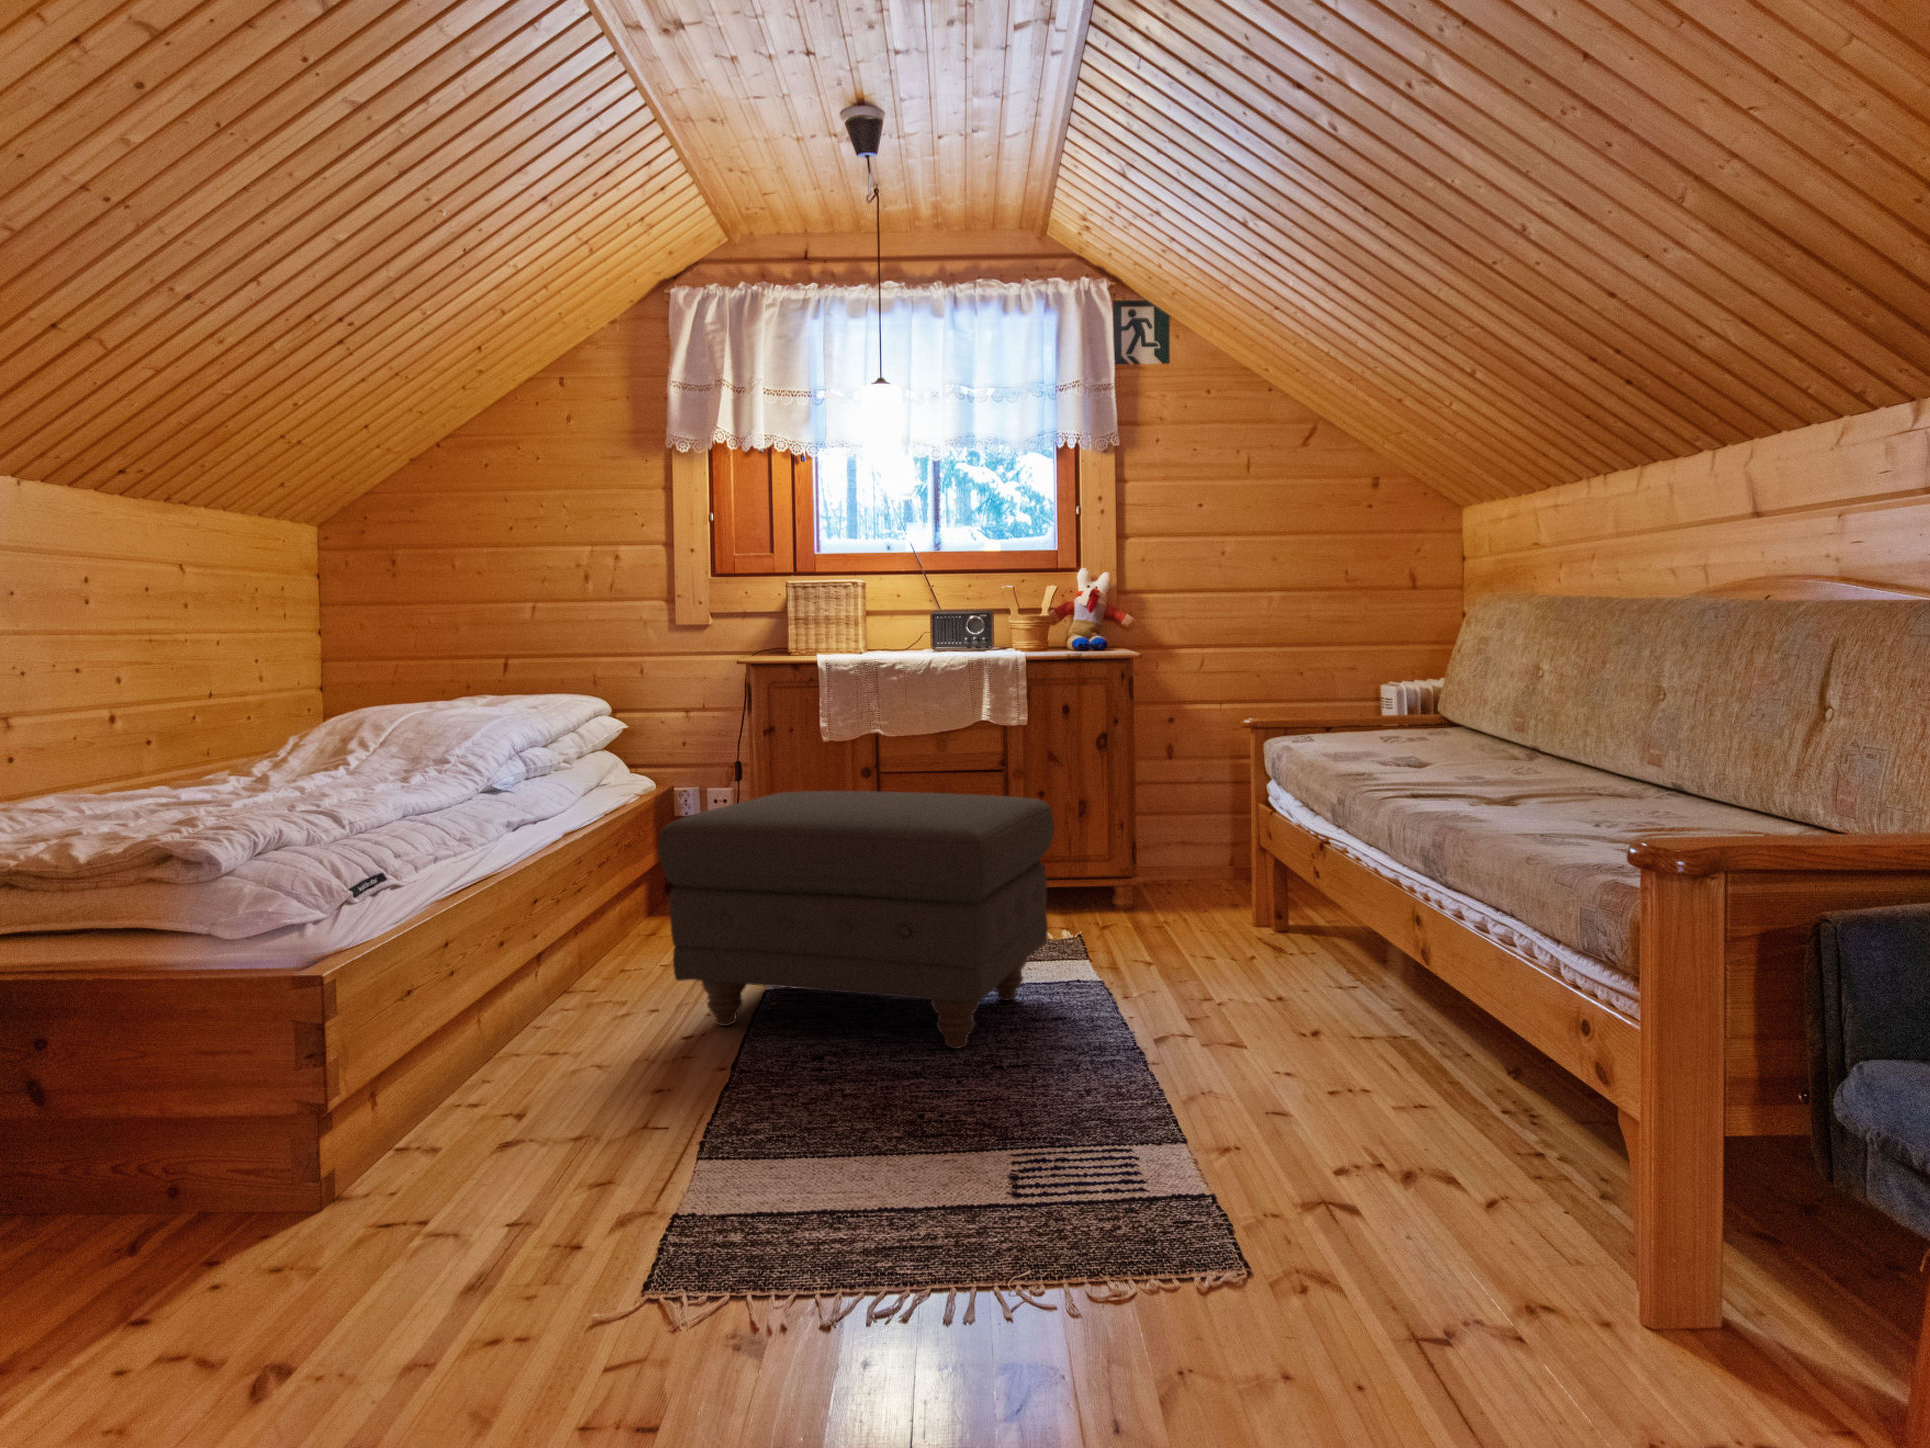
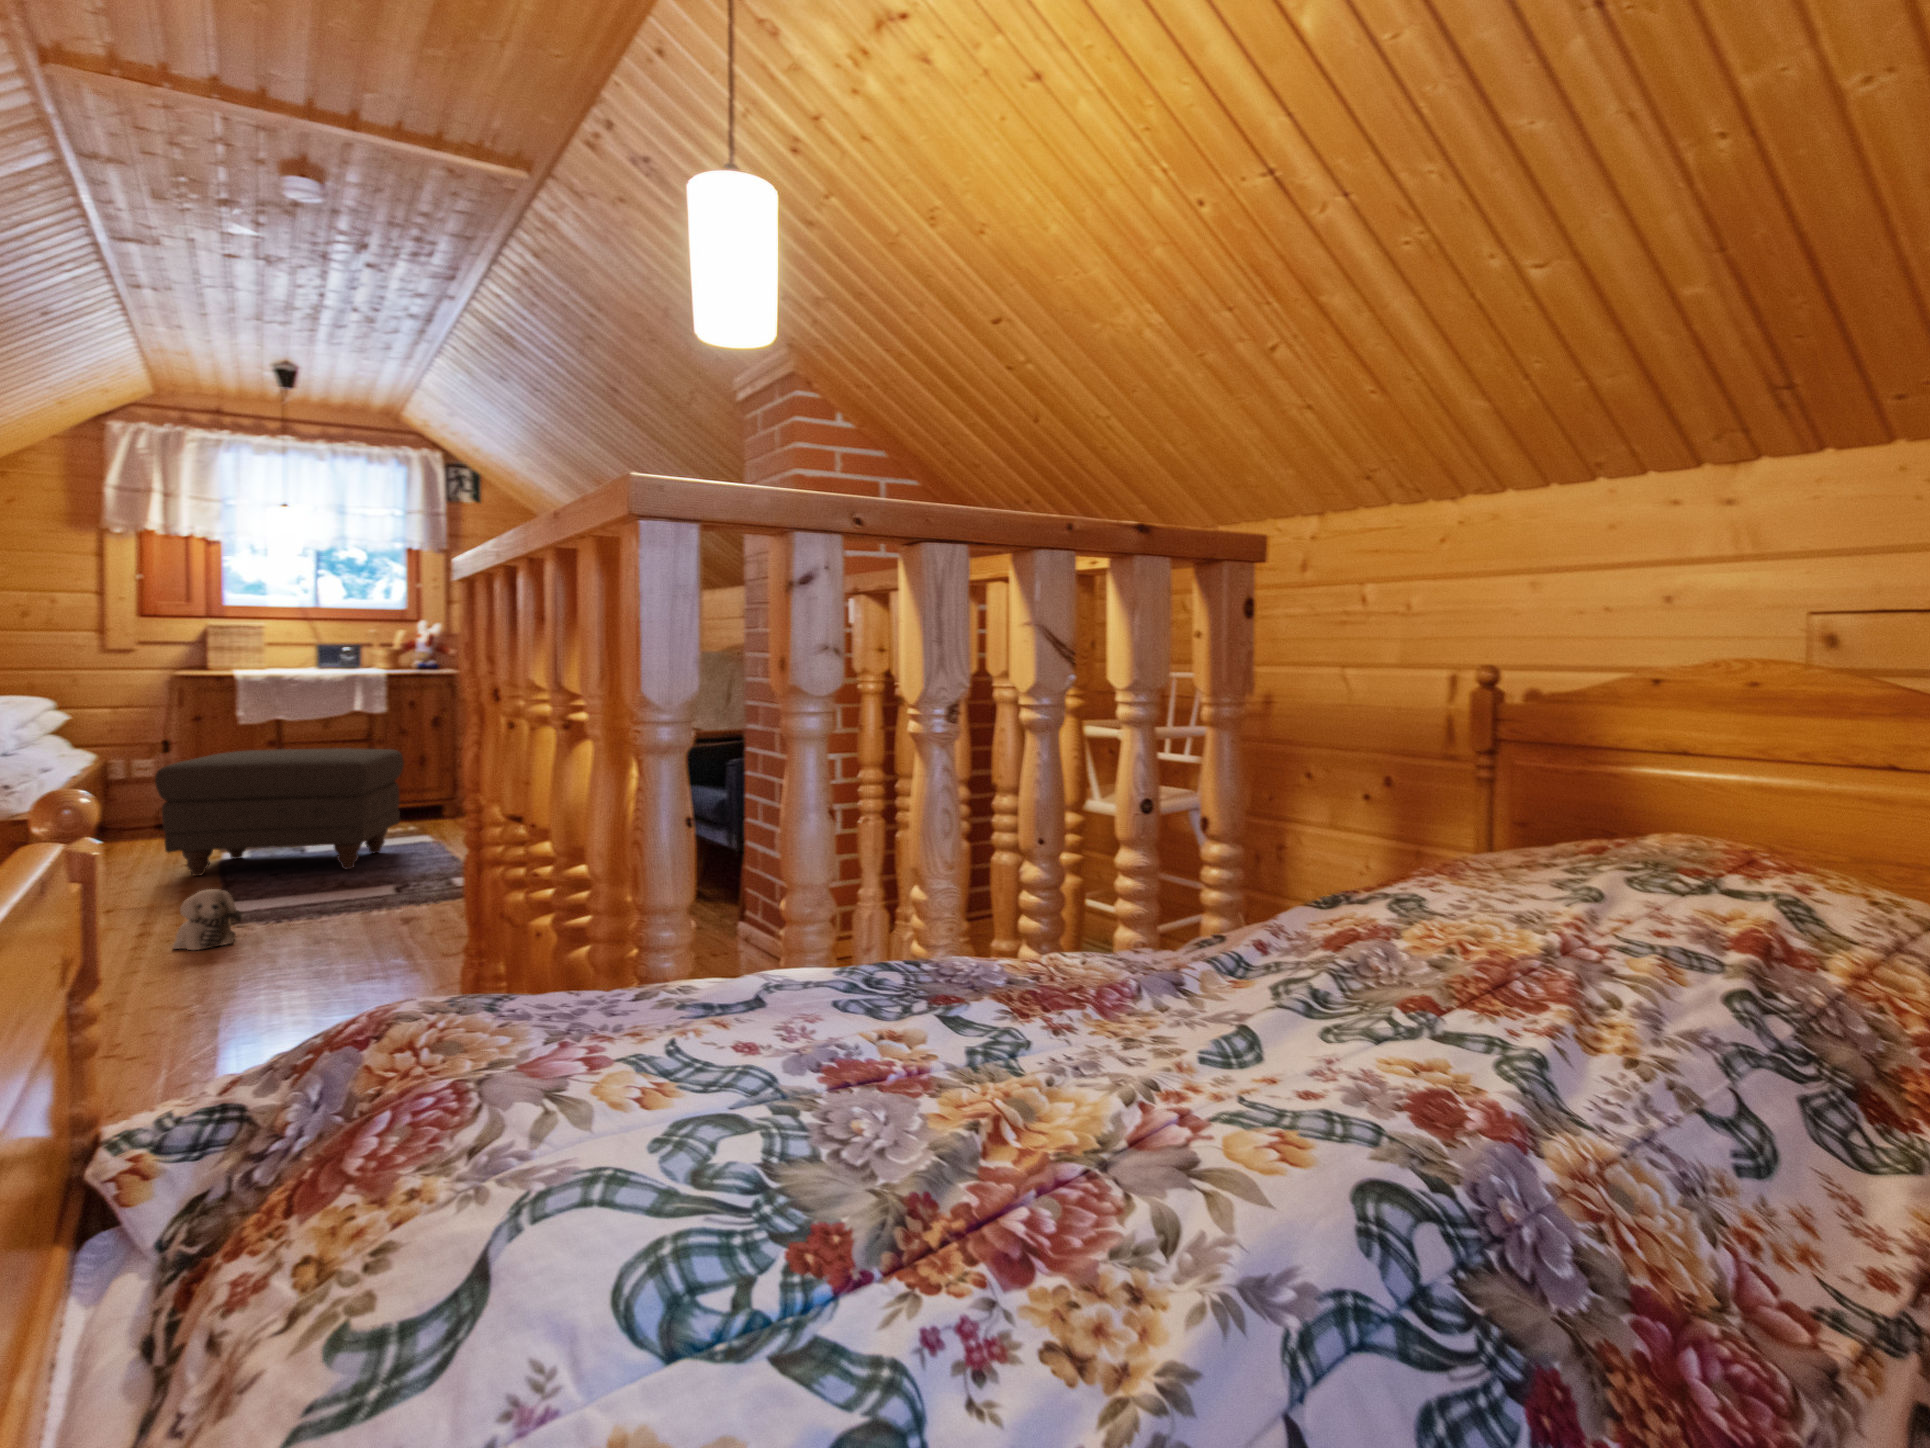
plush toy: none [531,1201,682,1379] -> present [172,889,241,950]

